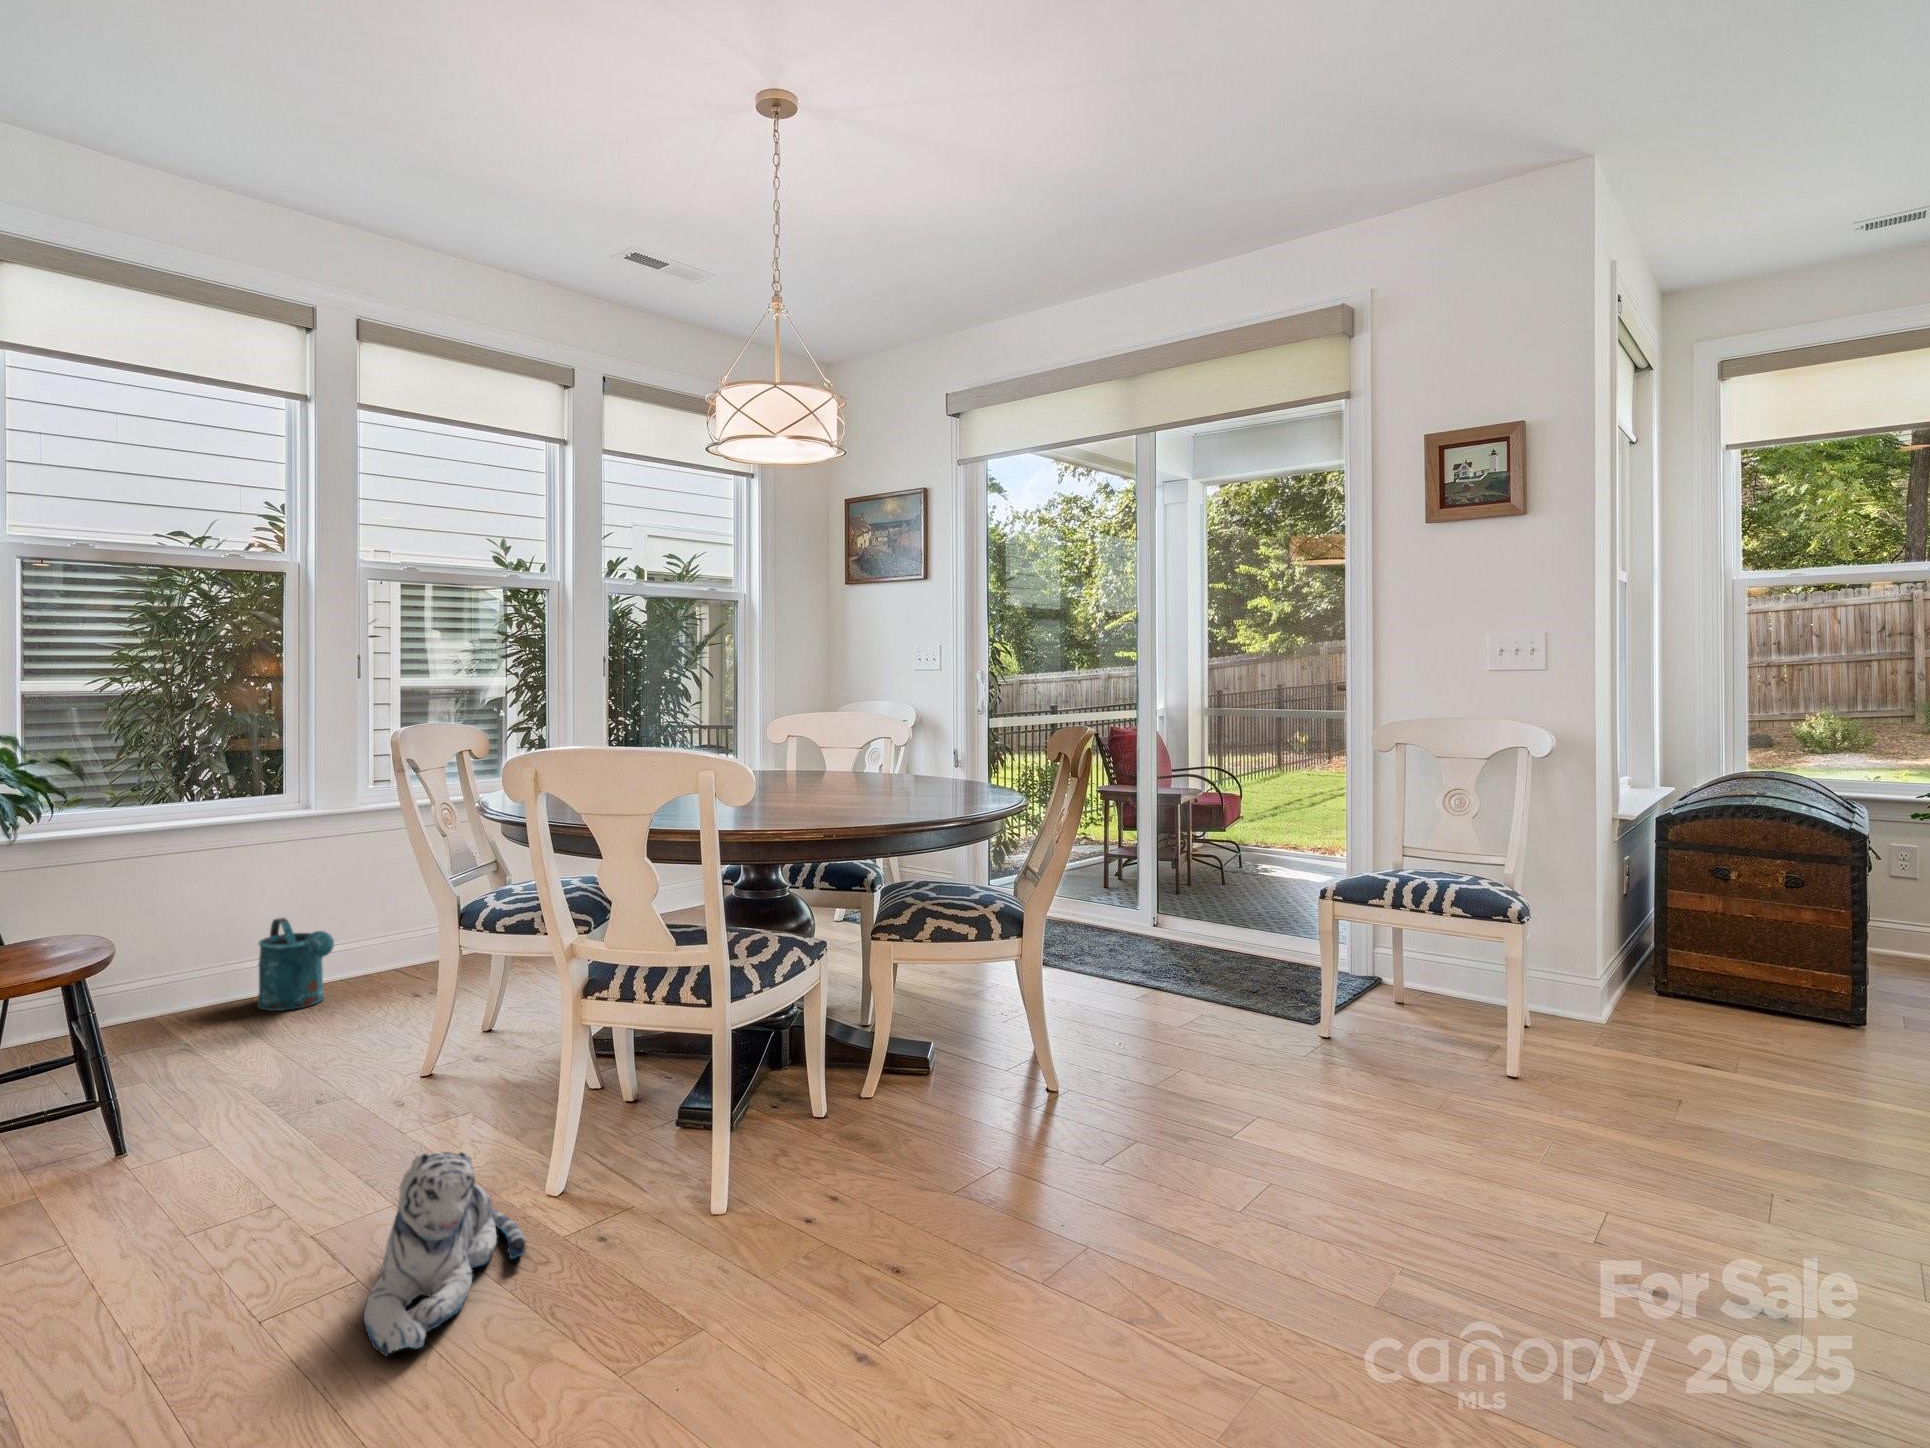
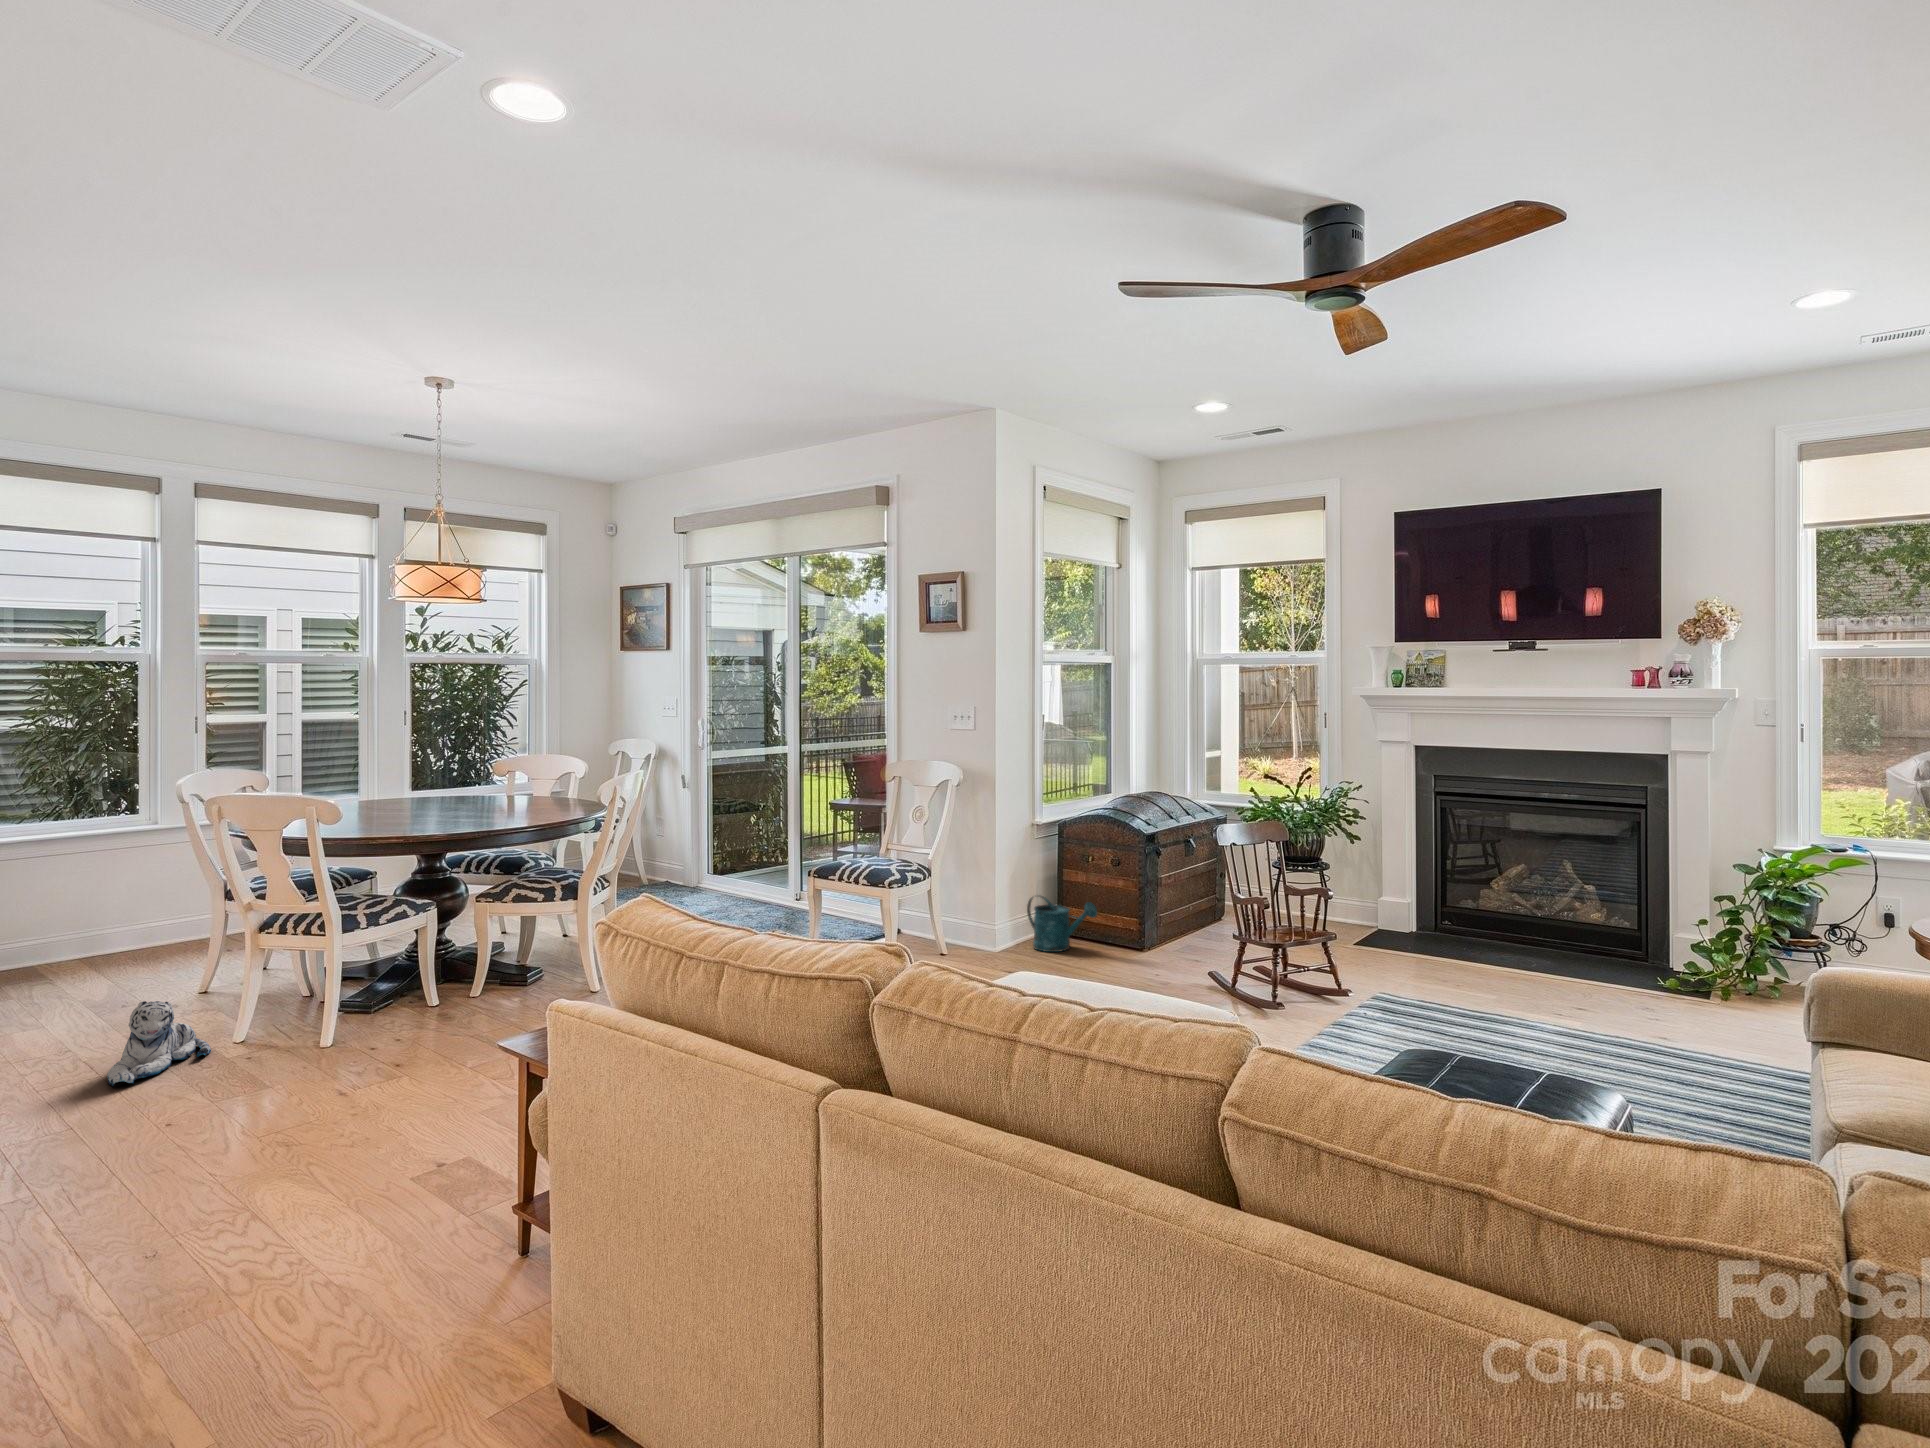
watering can: present [257,918,334,1011] -> present [1027,896,1097,952]

